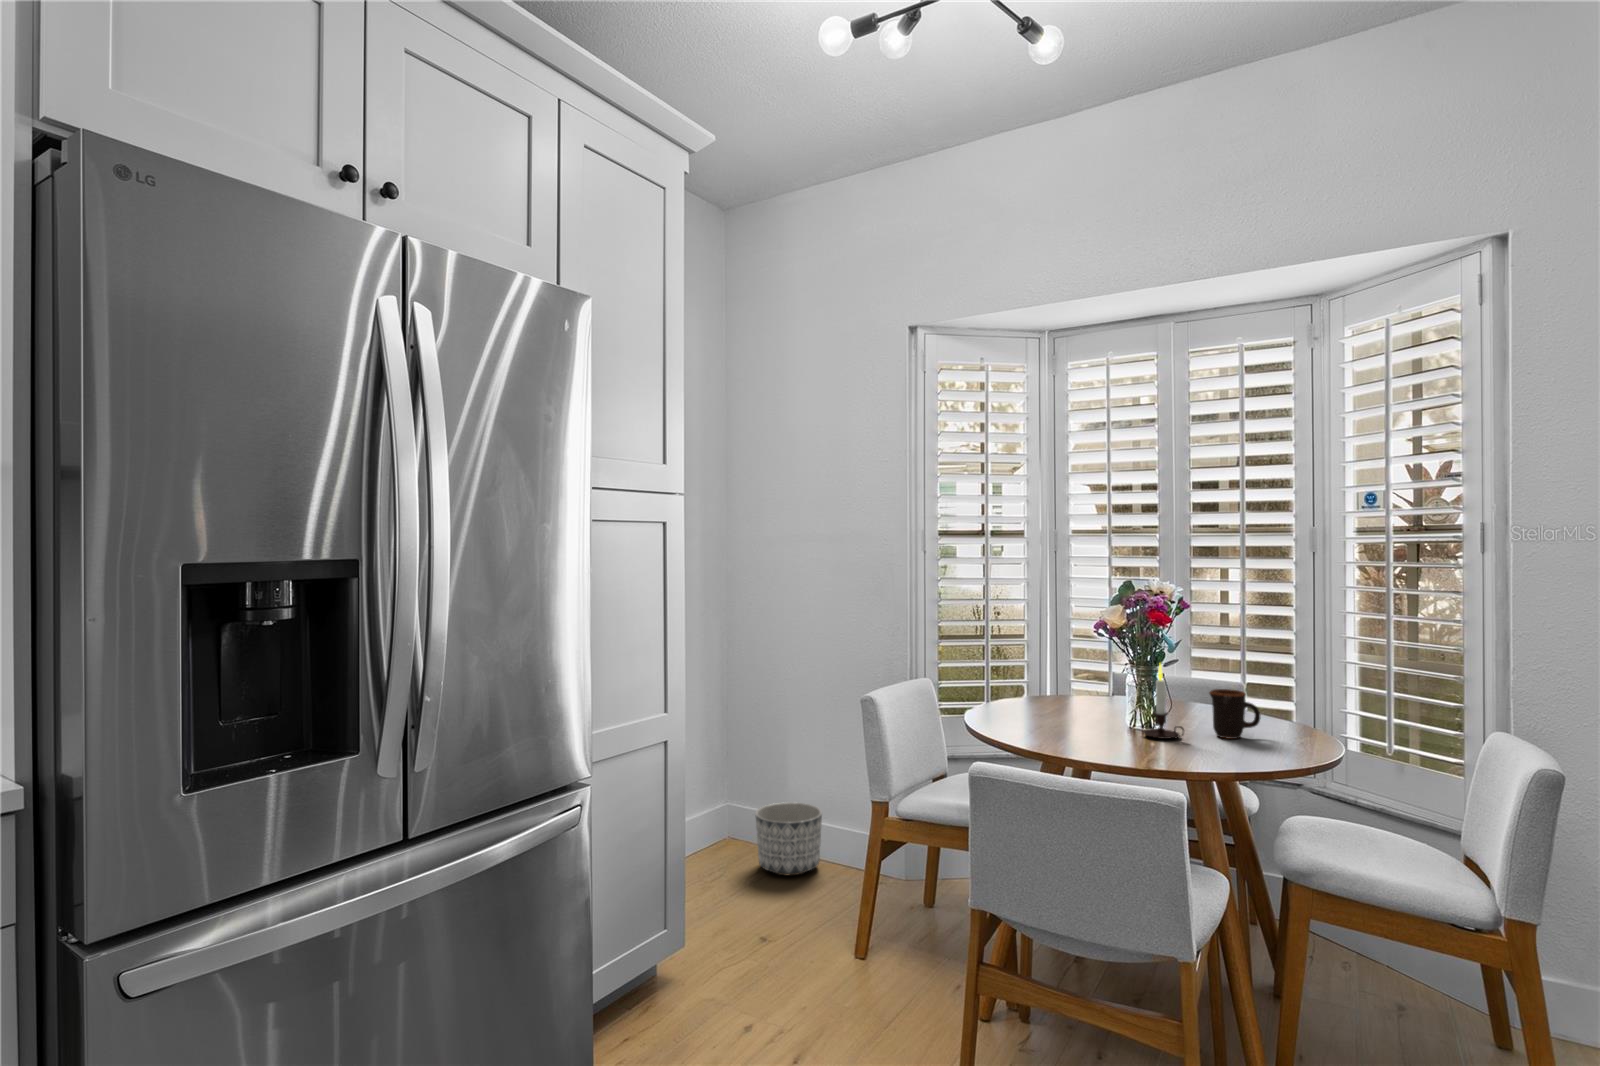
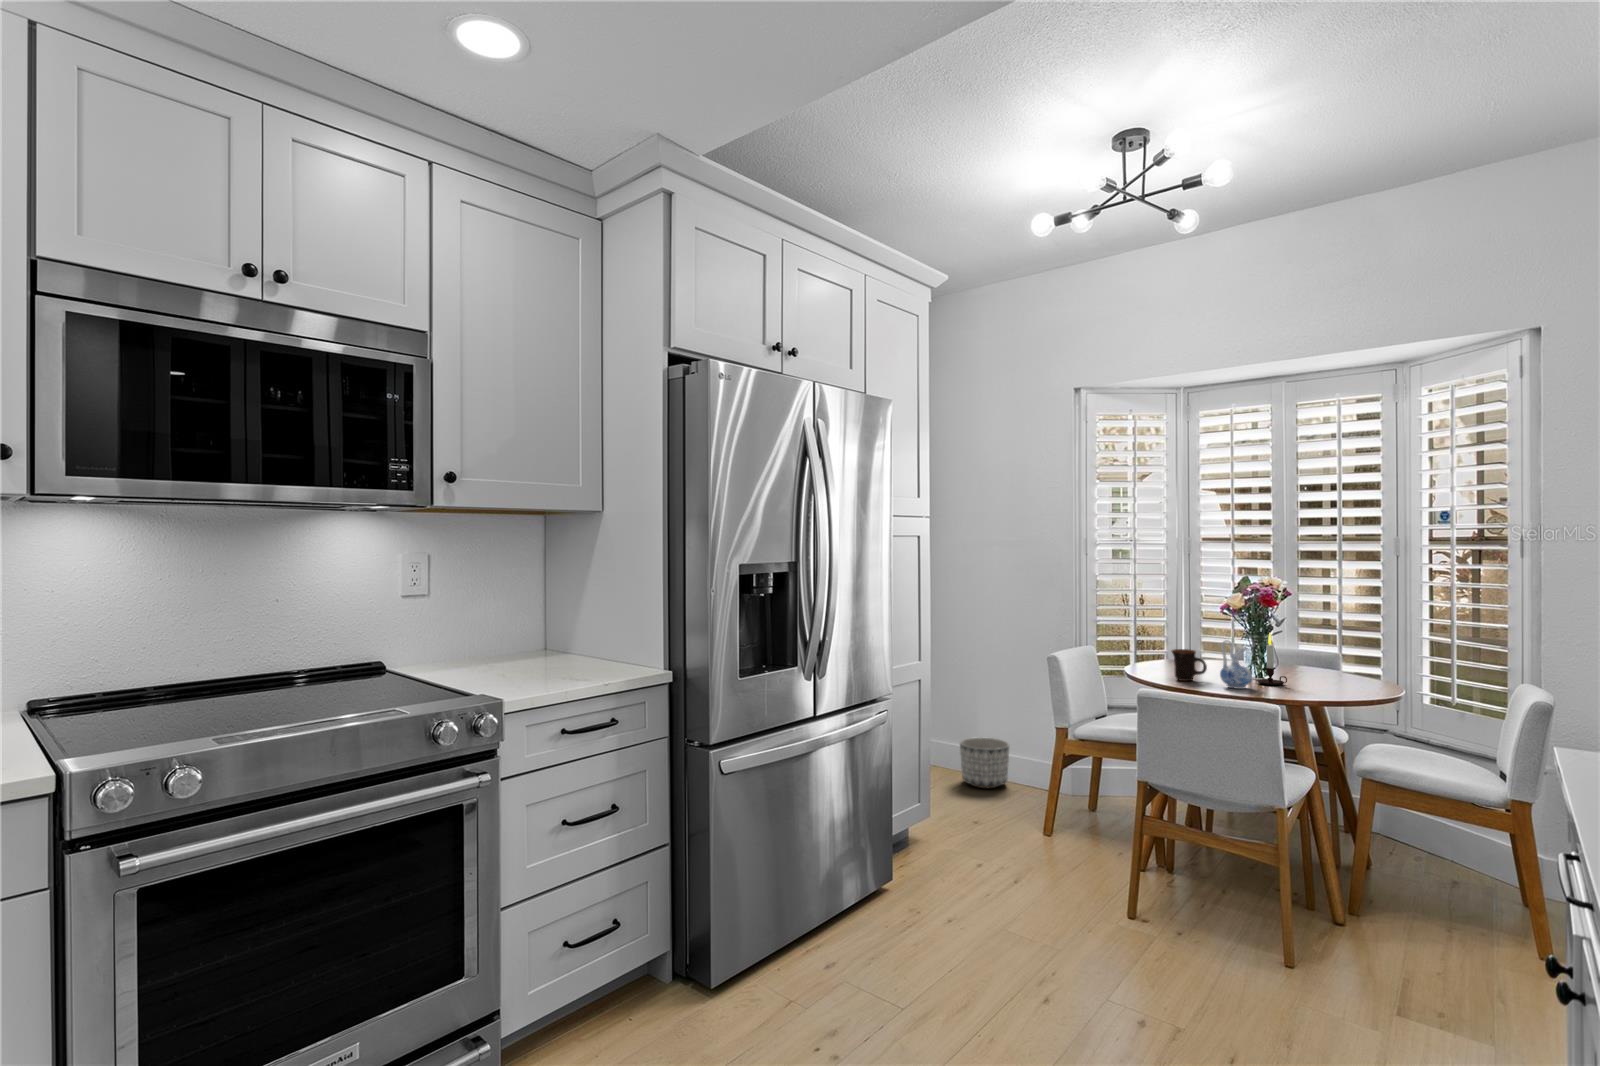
ceramic pitcher: none [1093,676,1137,748] -> present [1220,640,1252,689]
mug: present [1209,689,1260,739] -> present [1172,649,1207,681]

